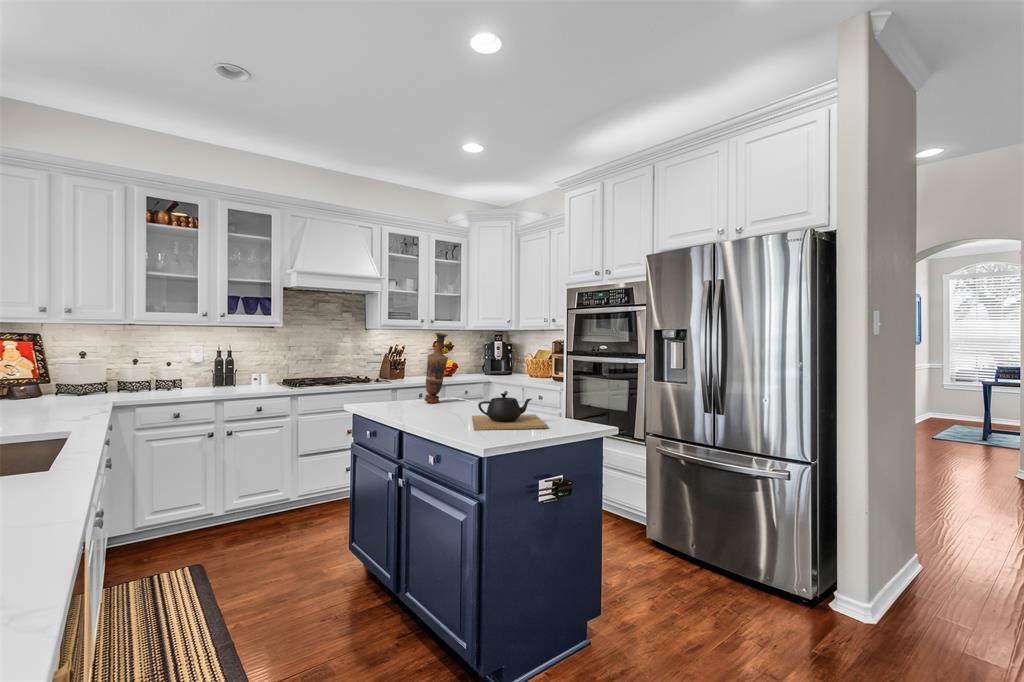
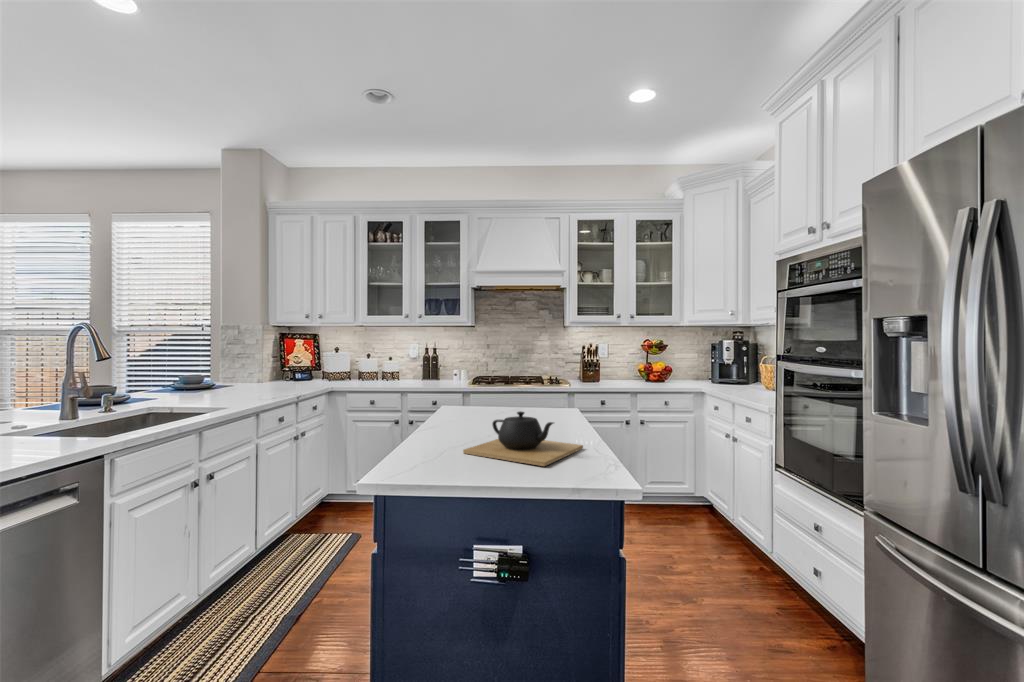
vase: present [424,333,448,403] -> none [518,331,543,415]

